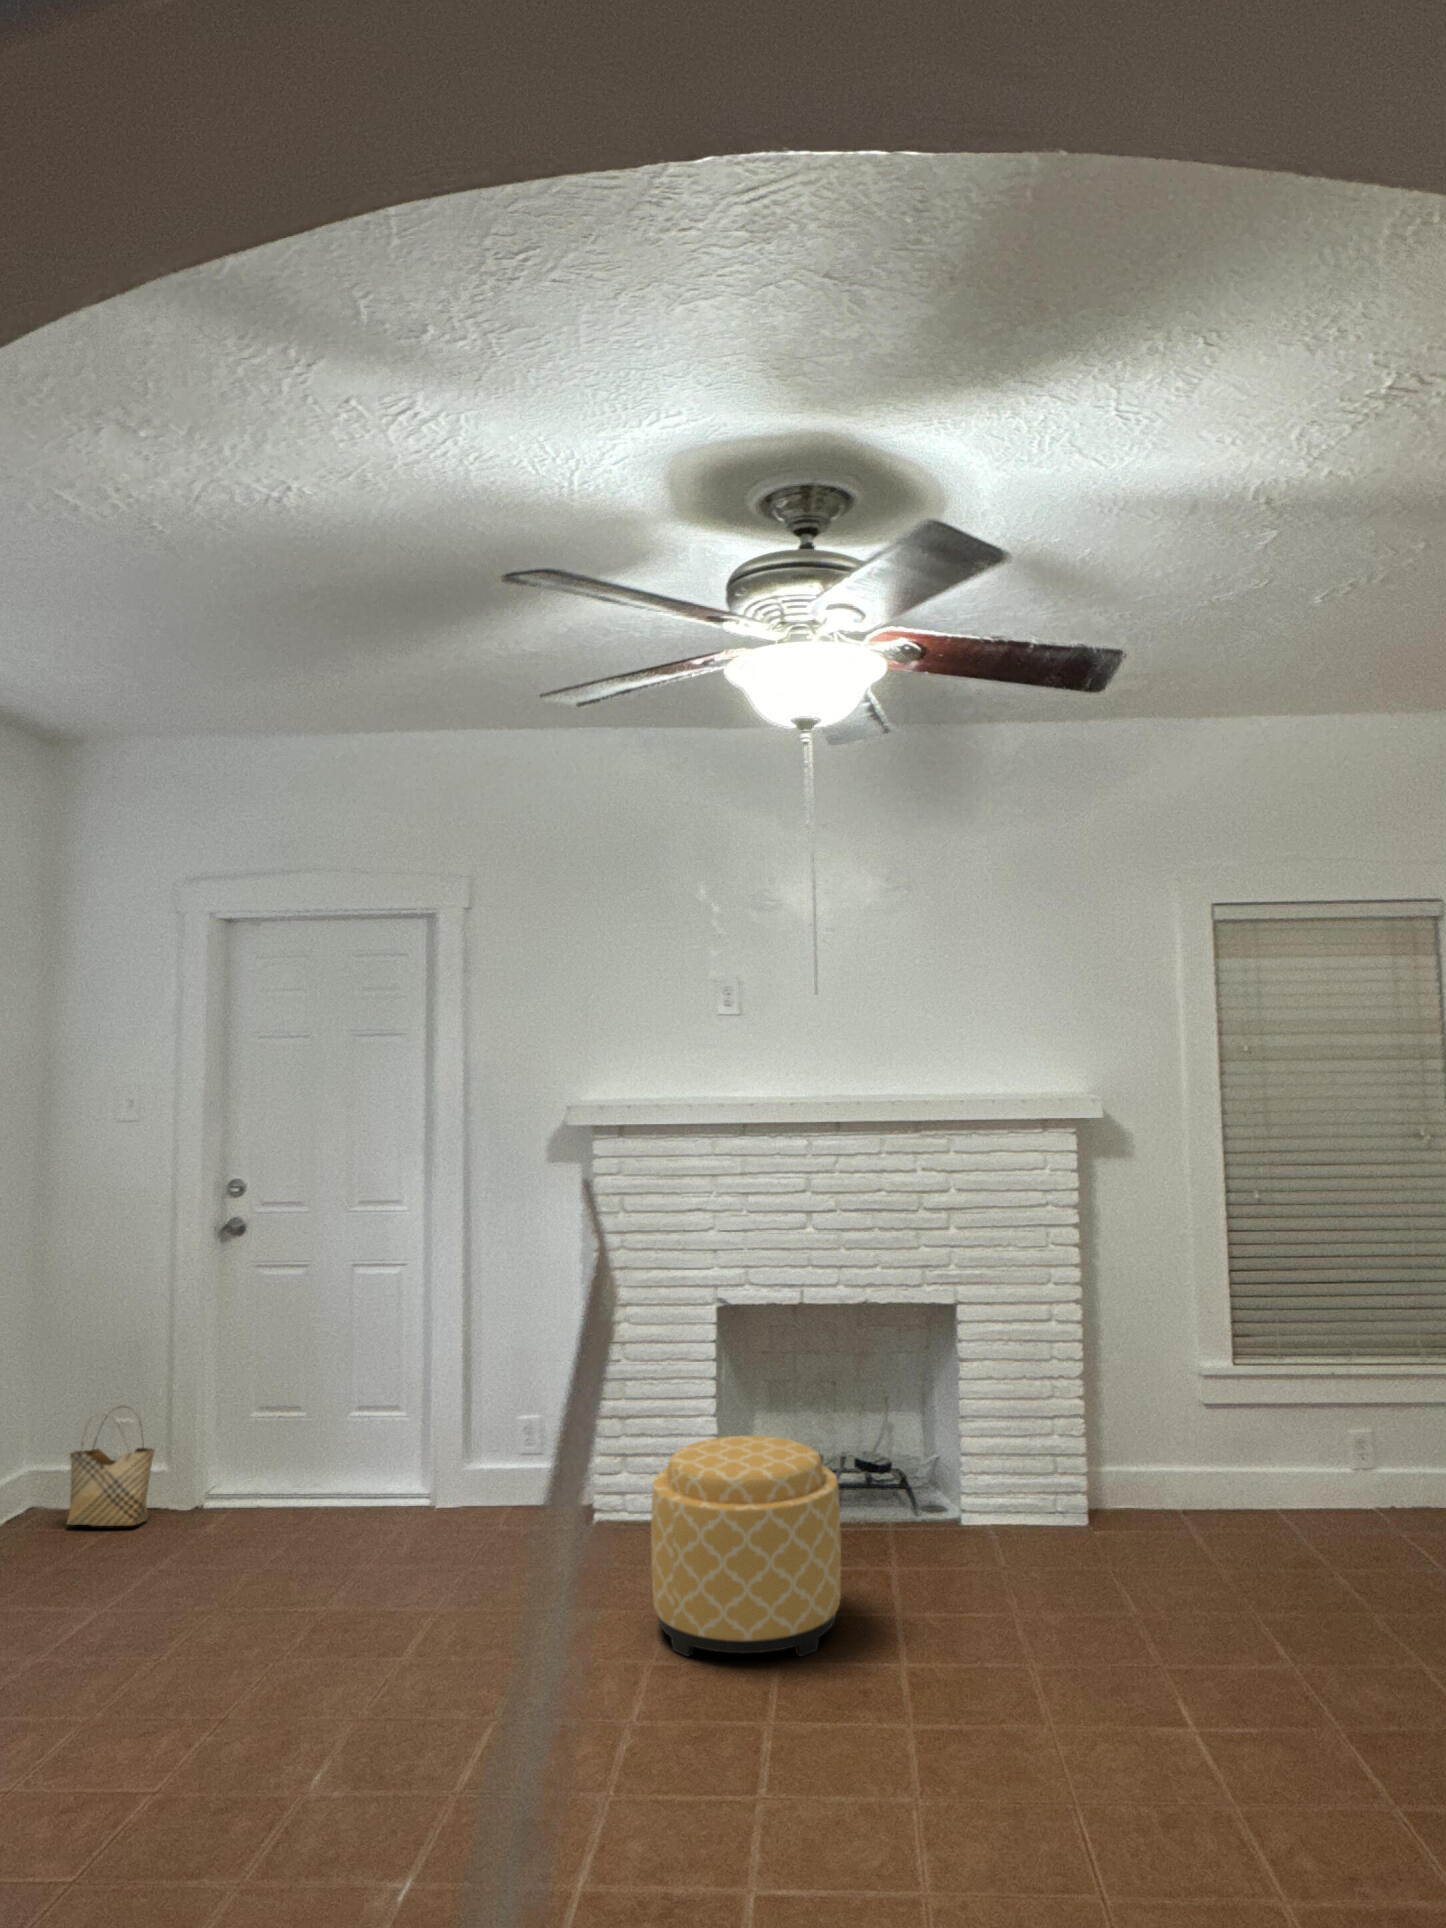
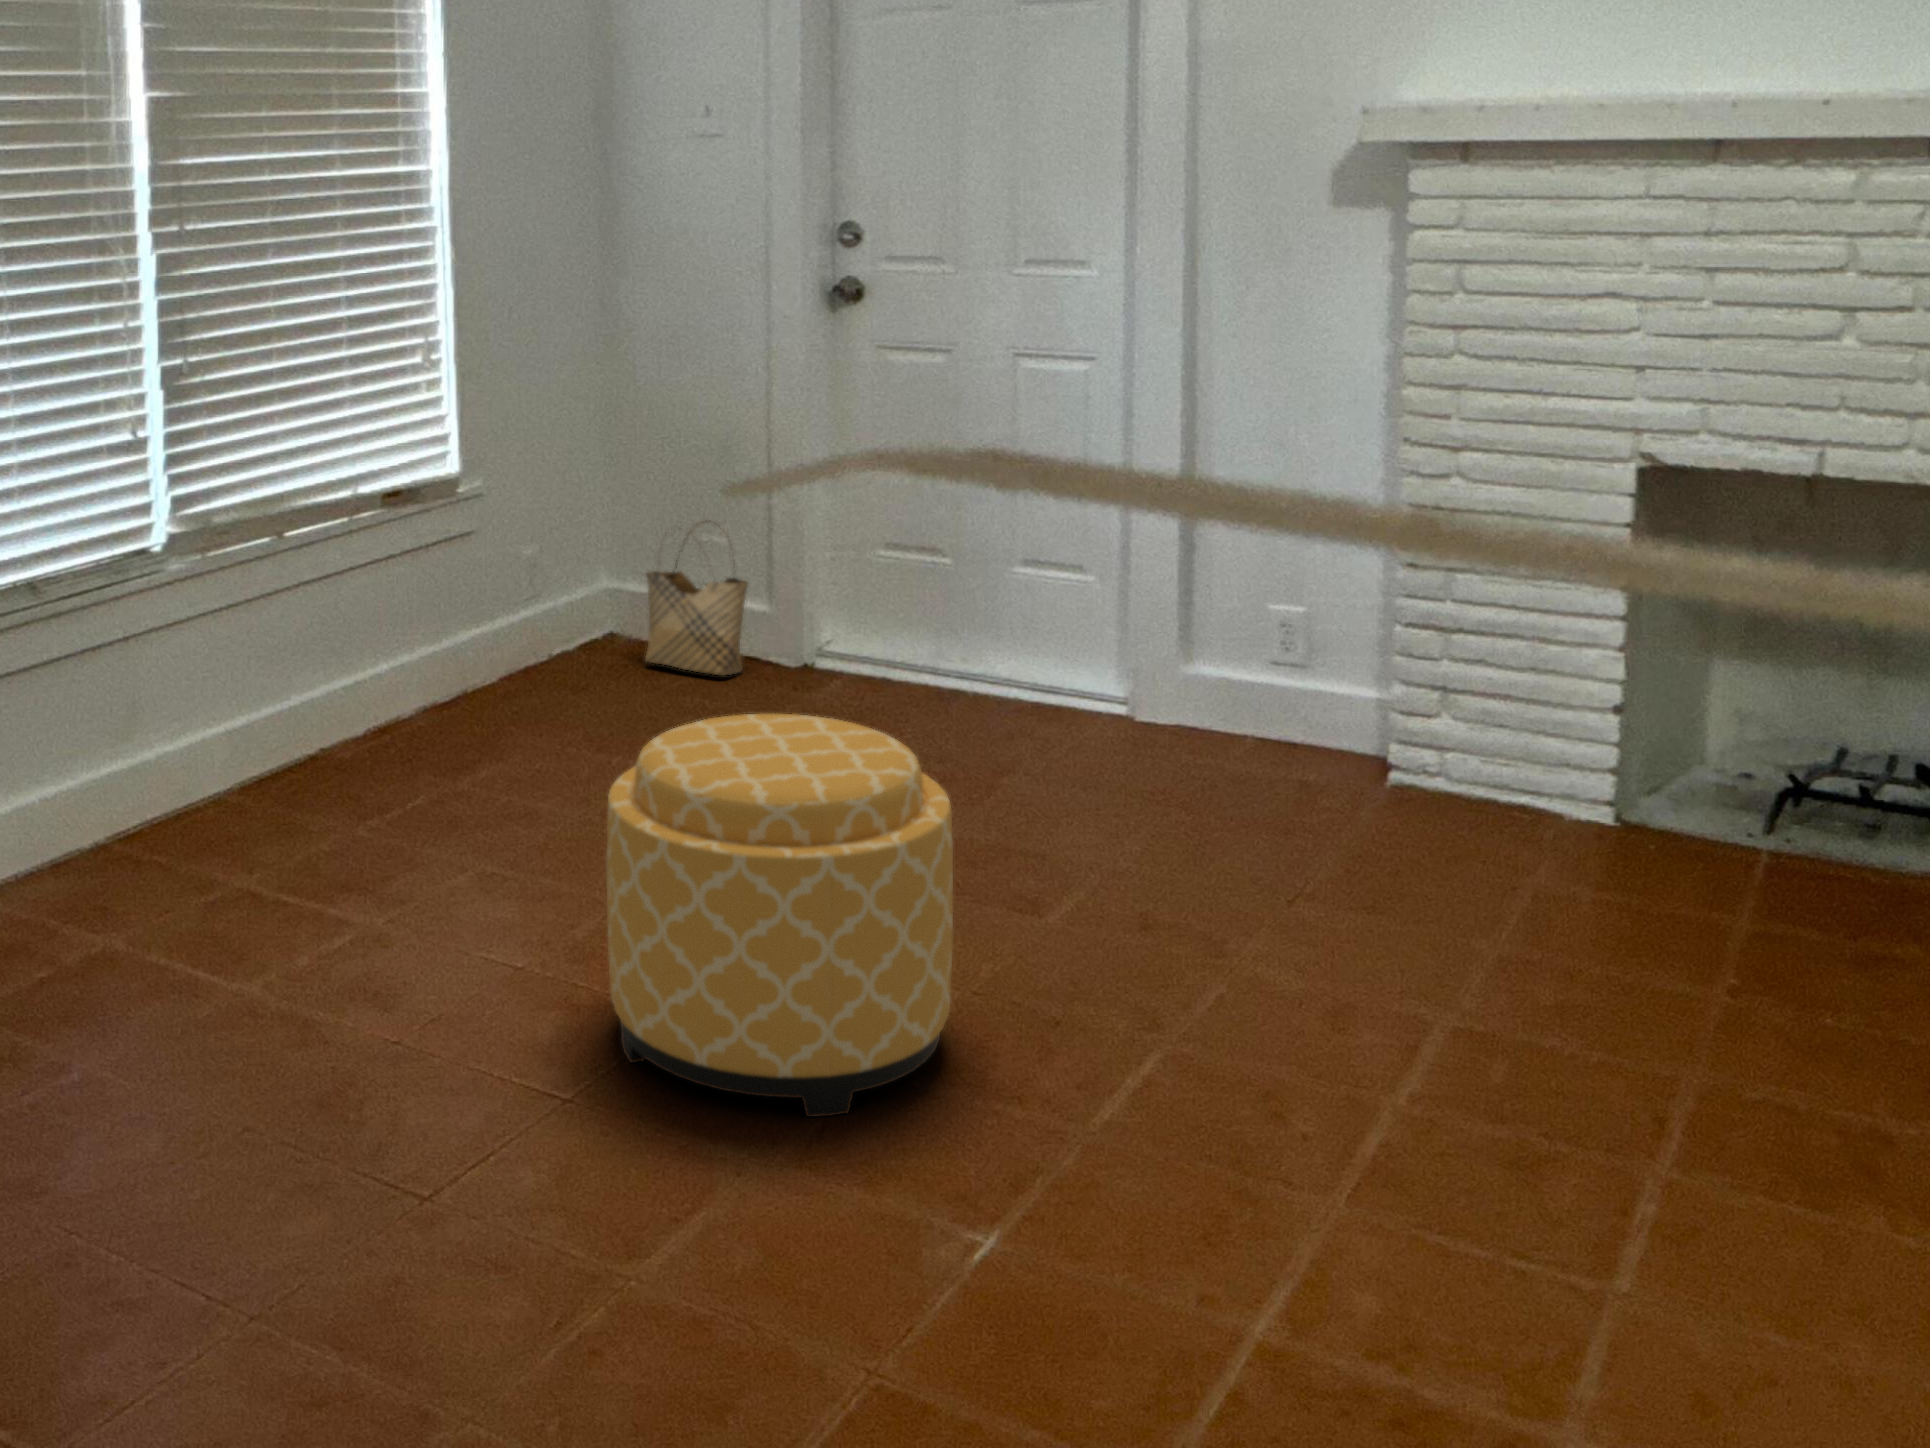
ottoman: present [651,1436,841,1657] -> present [607,714,953,1117]

